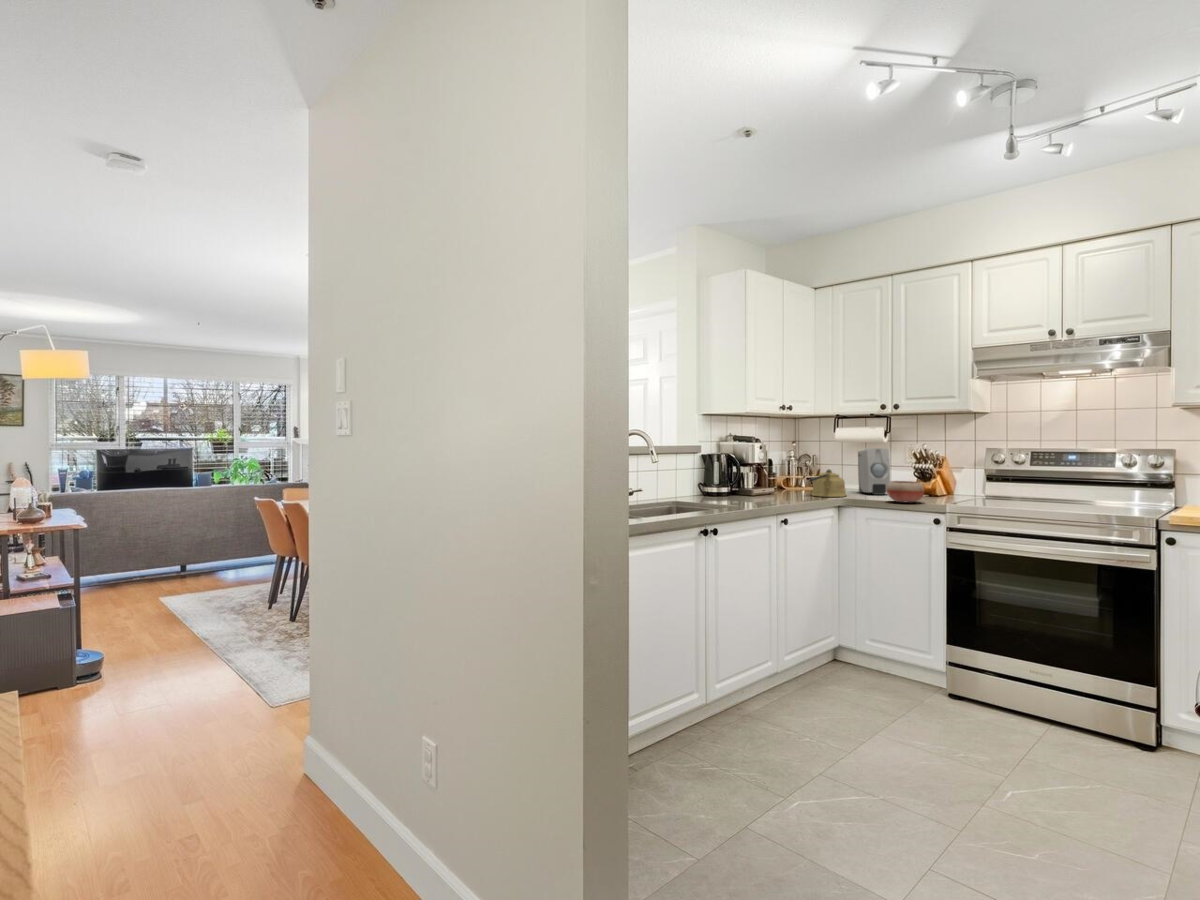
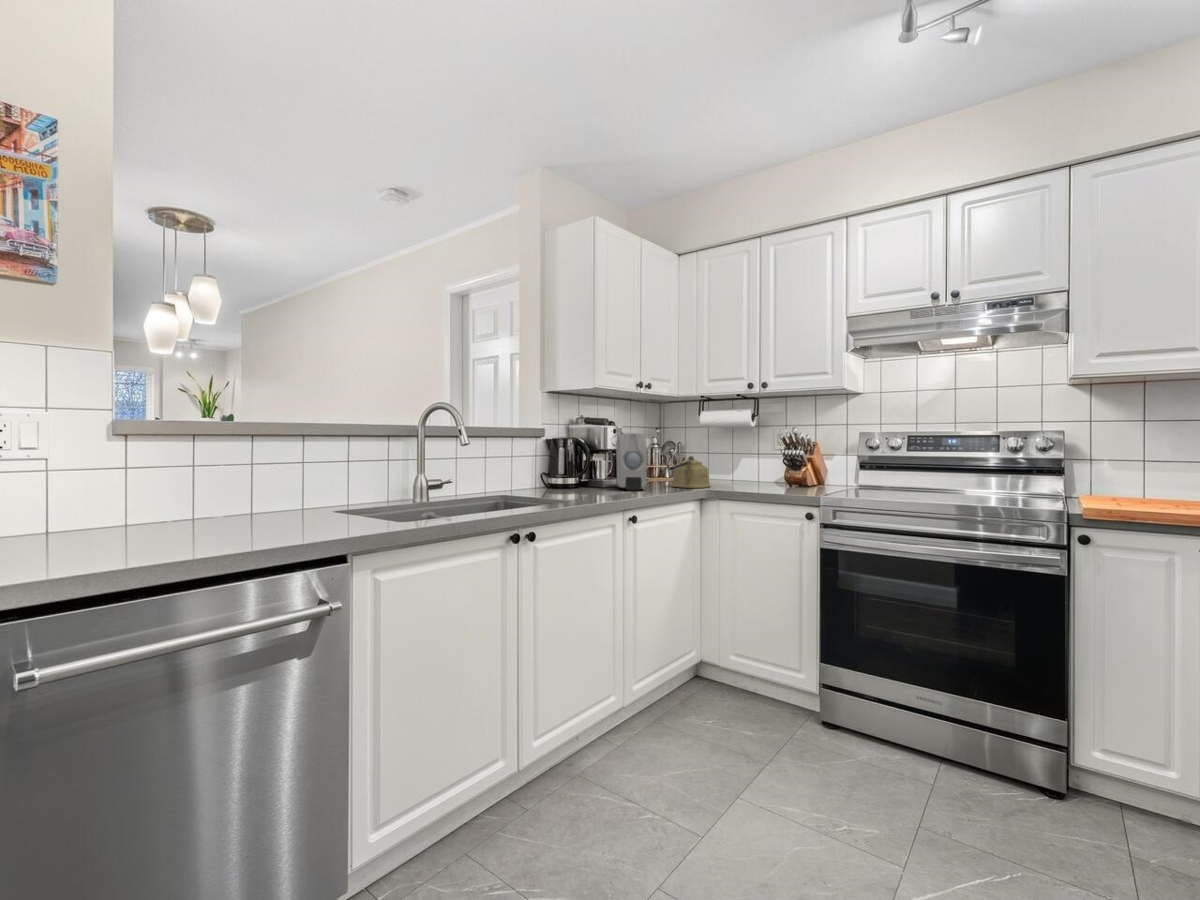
soap dispenser: present [858,448,890,495] -> present [616,433,647,490]
bowl: present [887,481,924,502] -> none [754,468,796,494]

